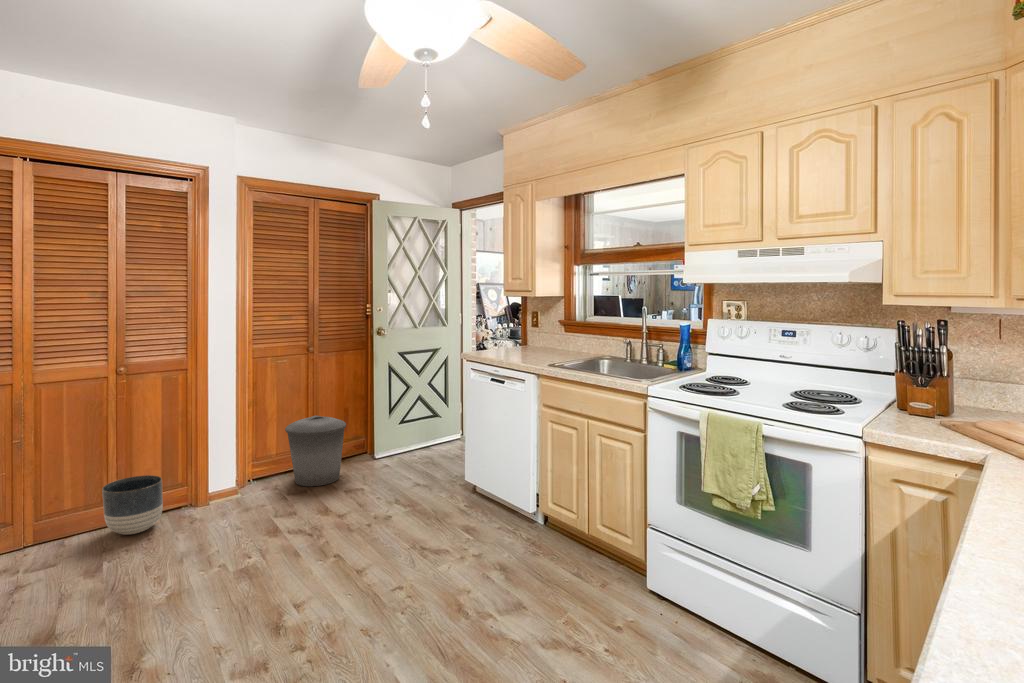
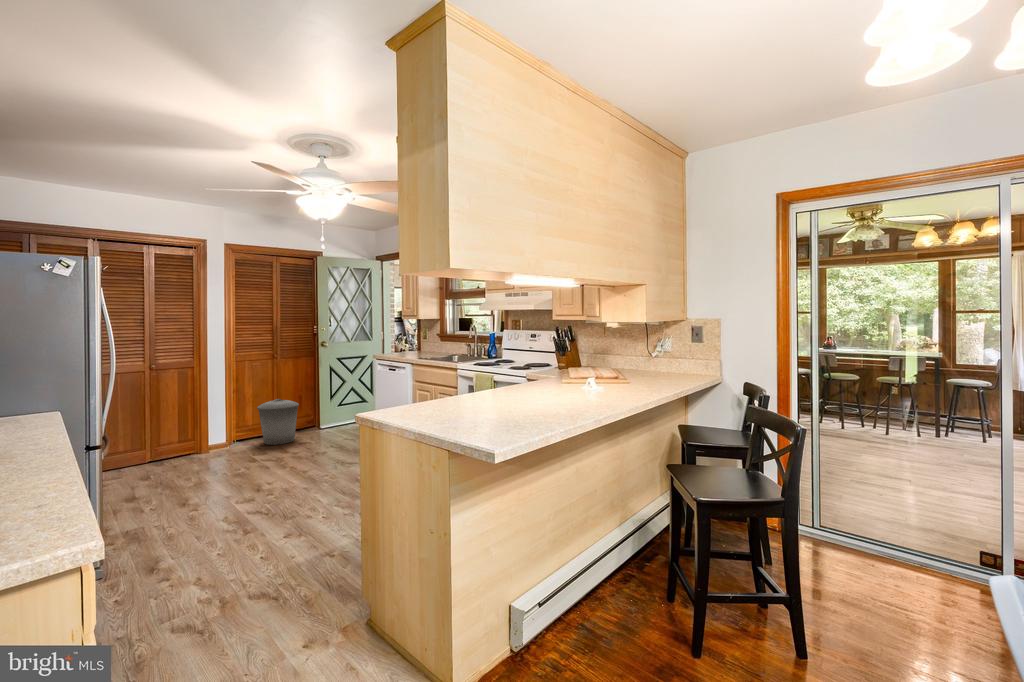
planter: present [102,475,163,534] -> none [140,434,177,469]

